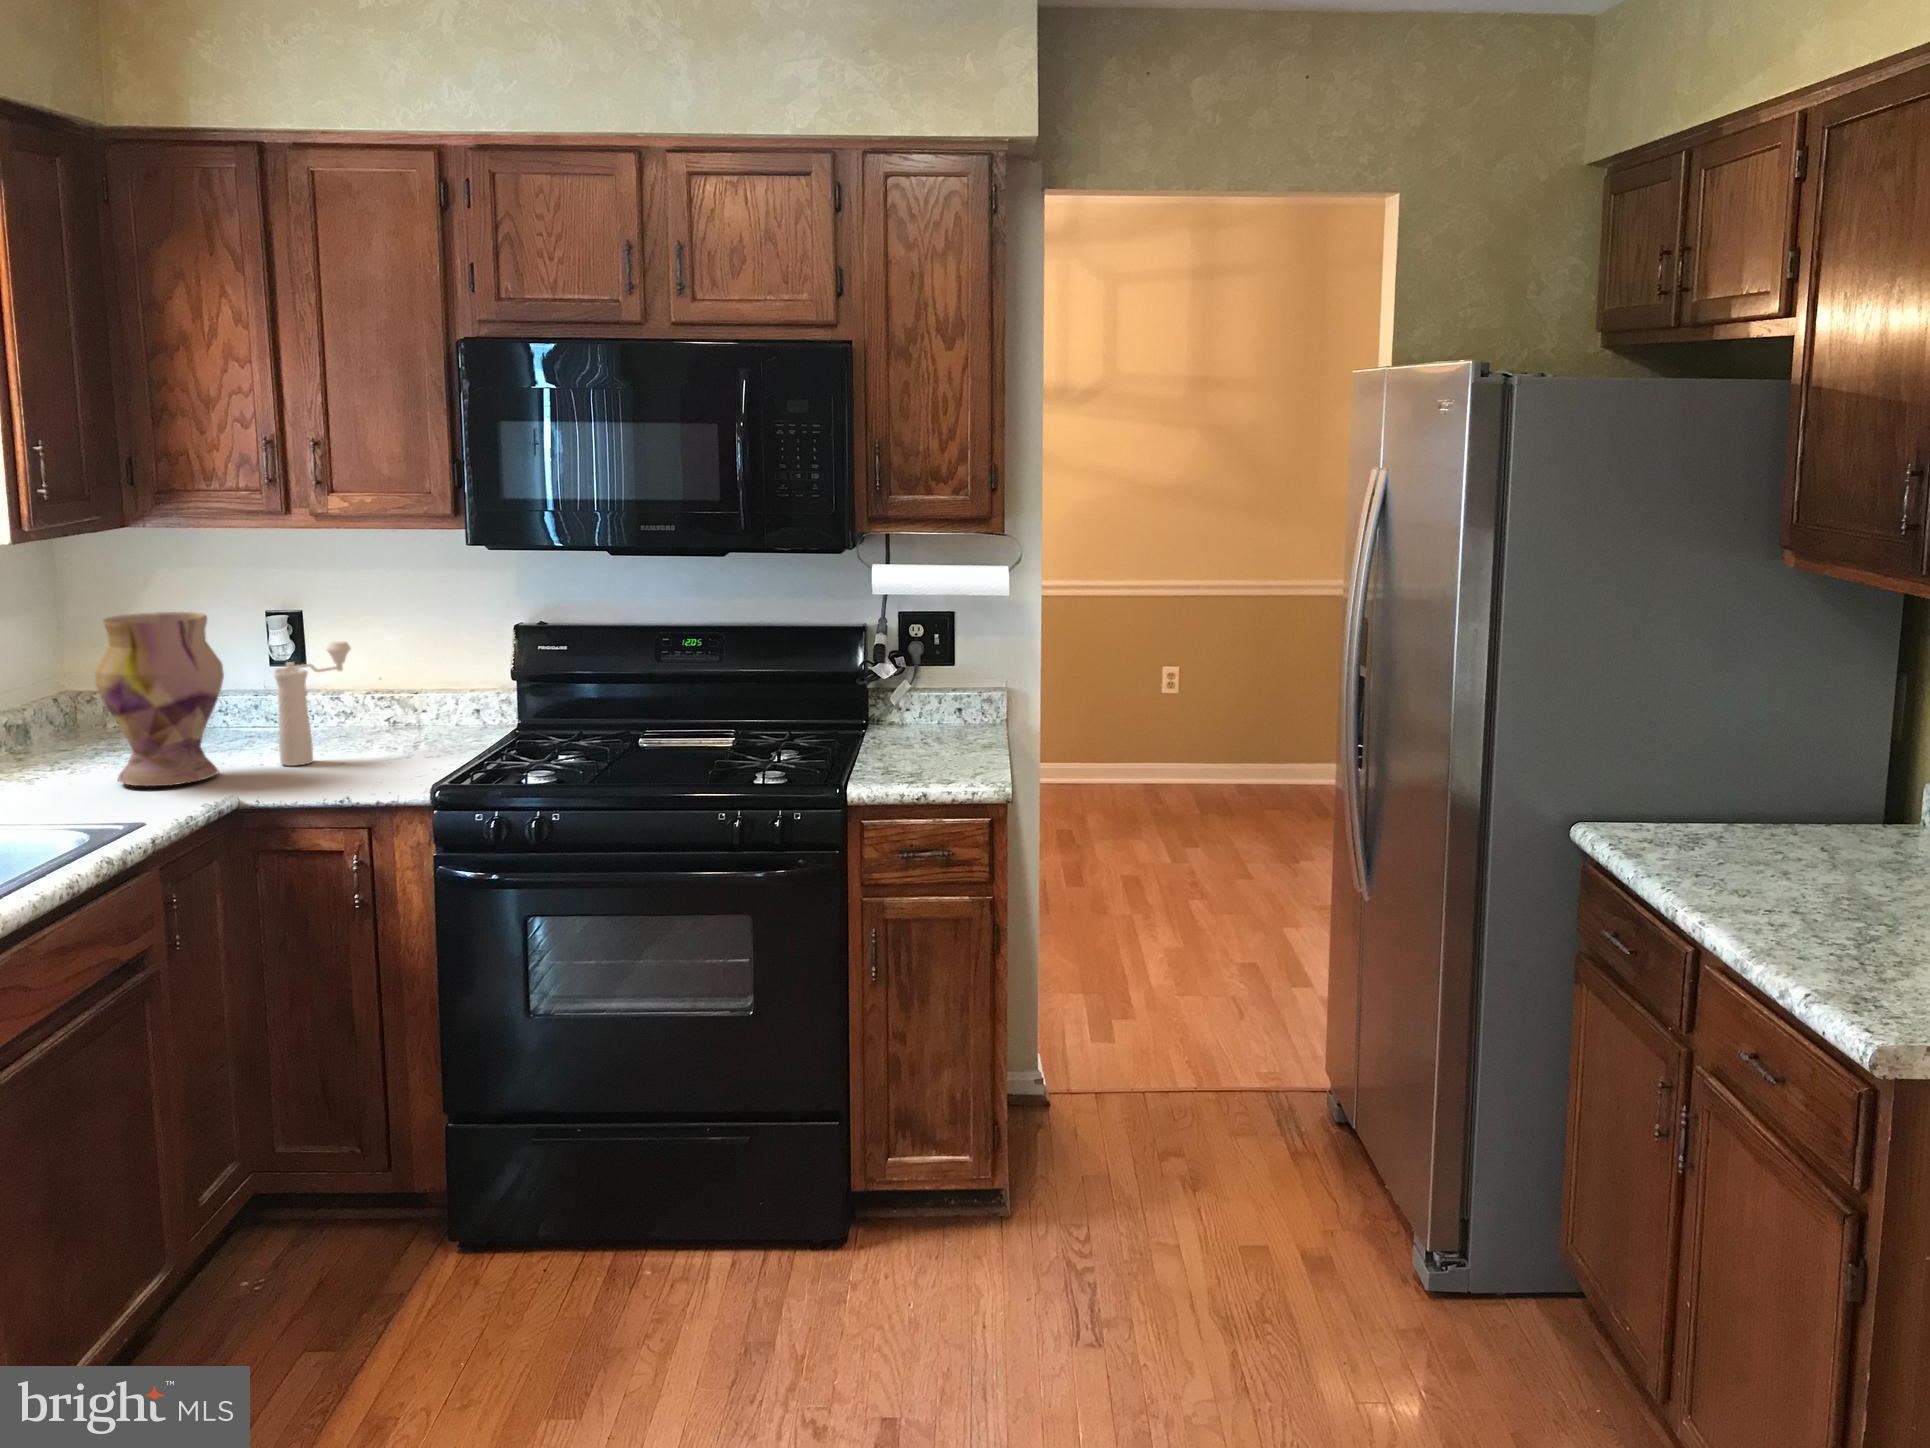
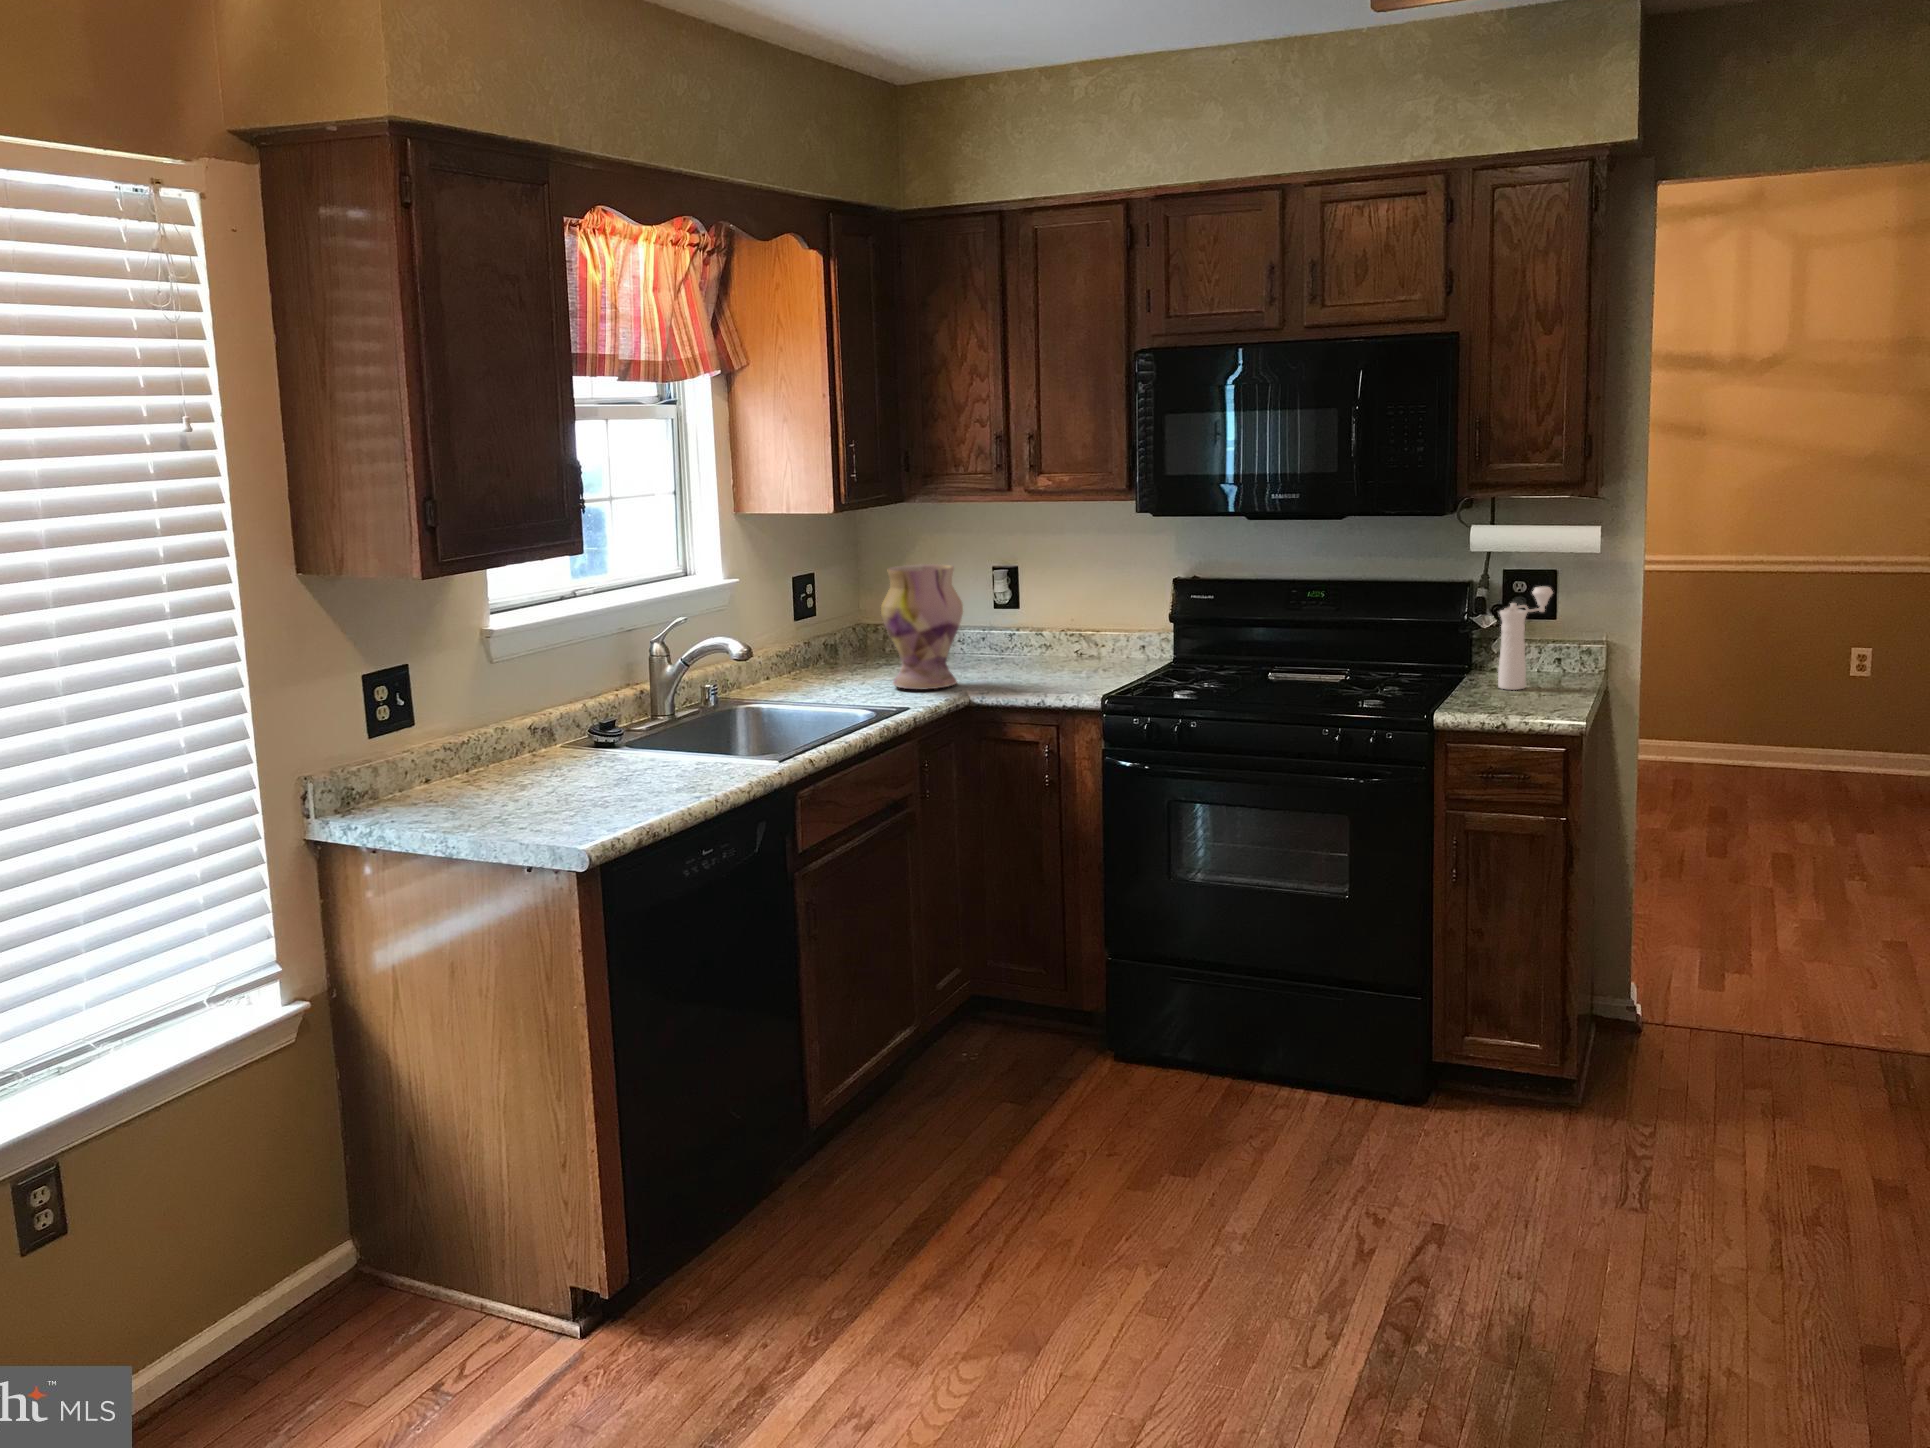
pepper mill: present [274,641,351,766] -> present [1498,587,1553,690]

